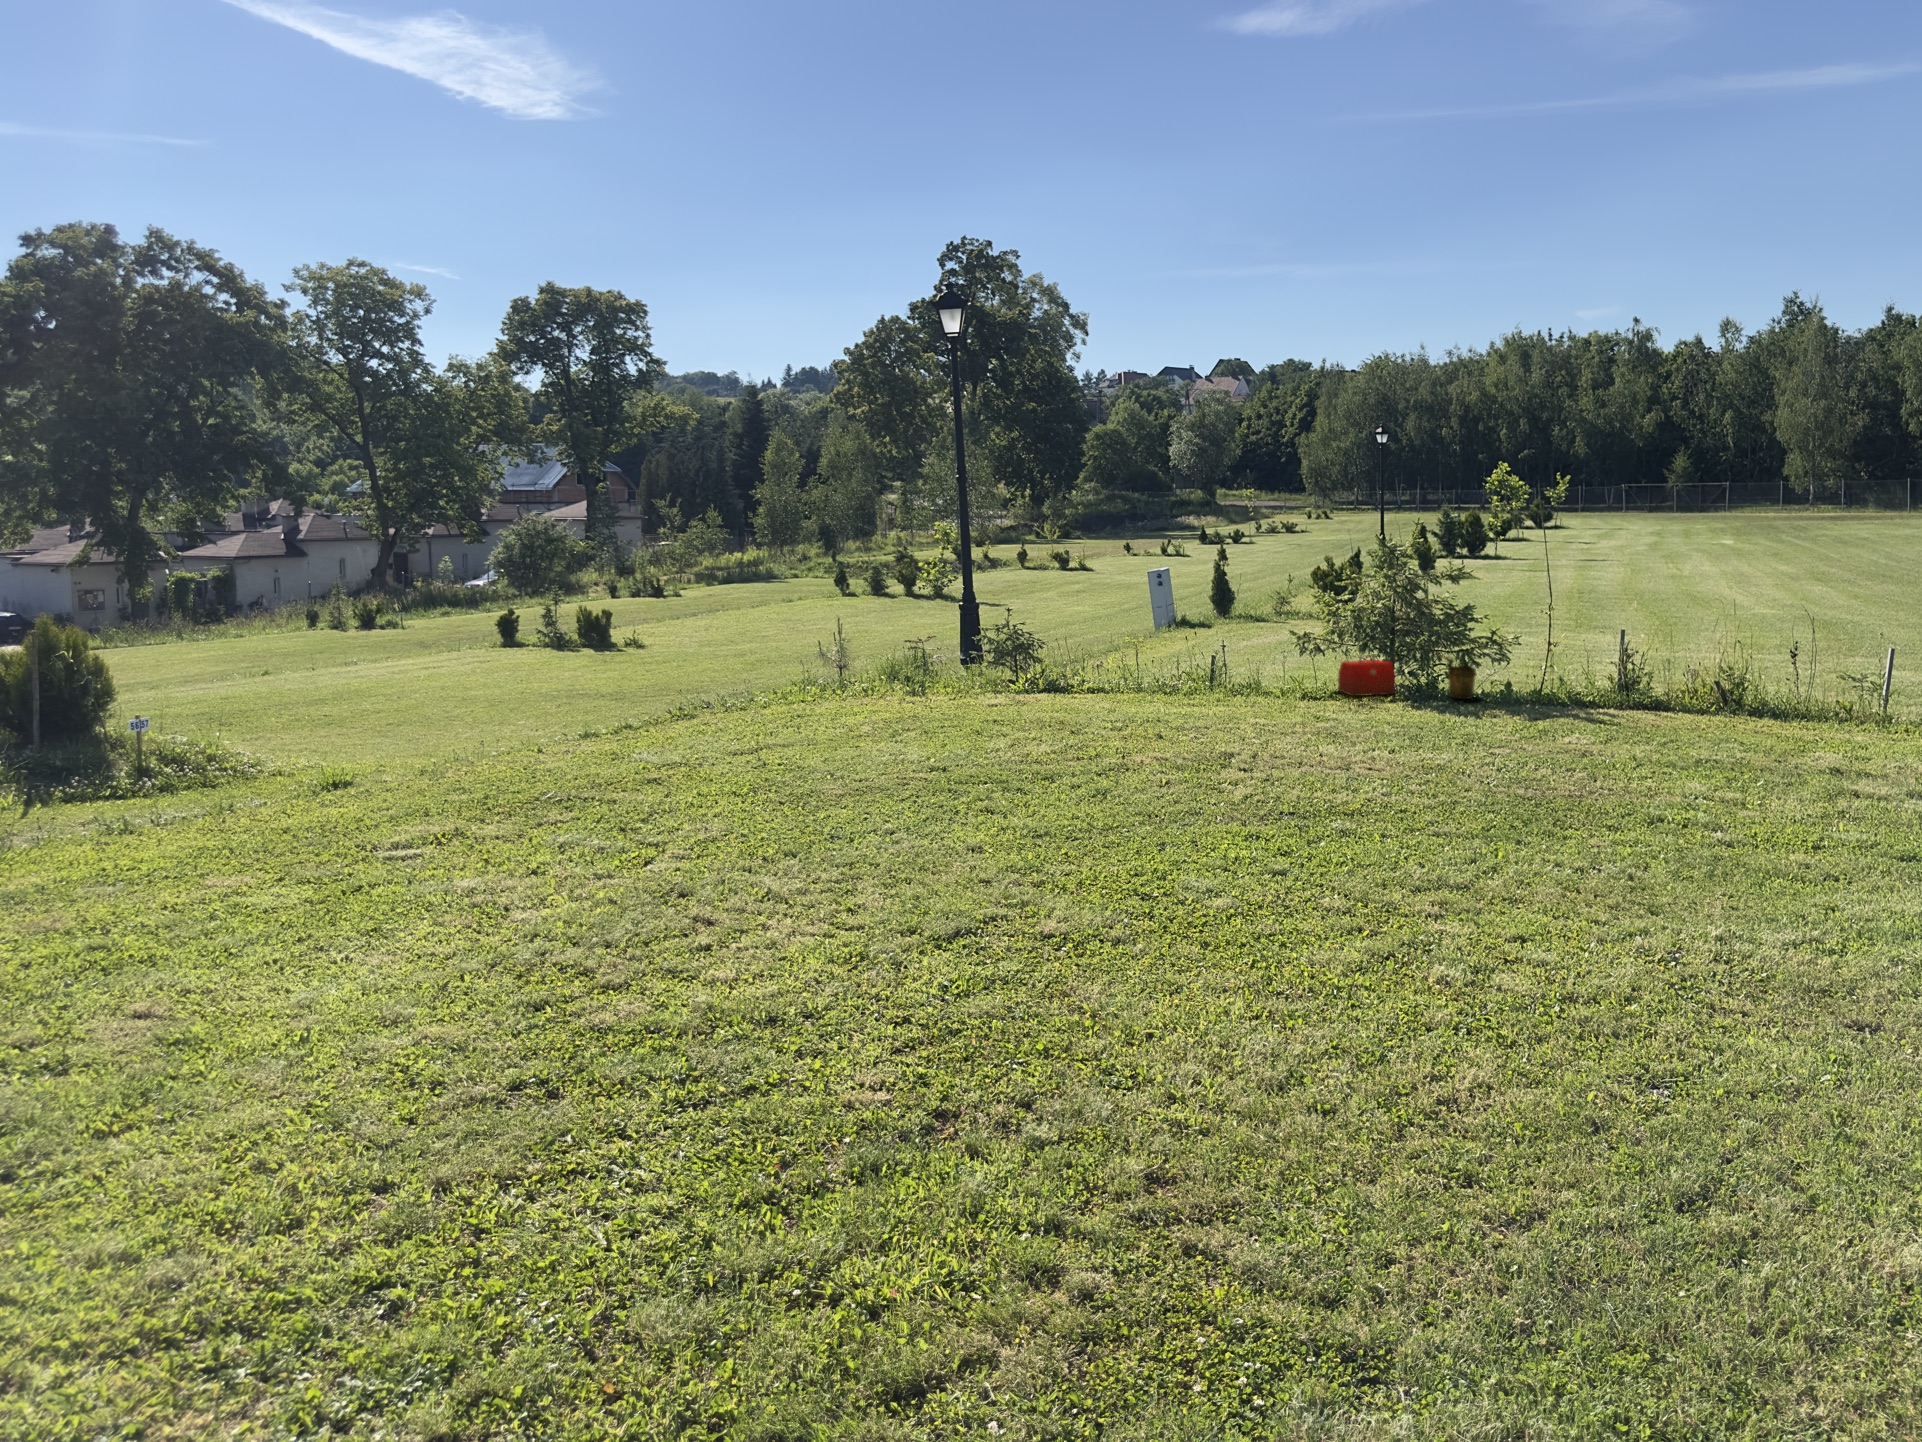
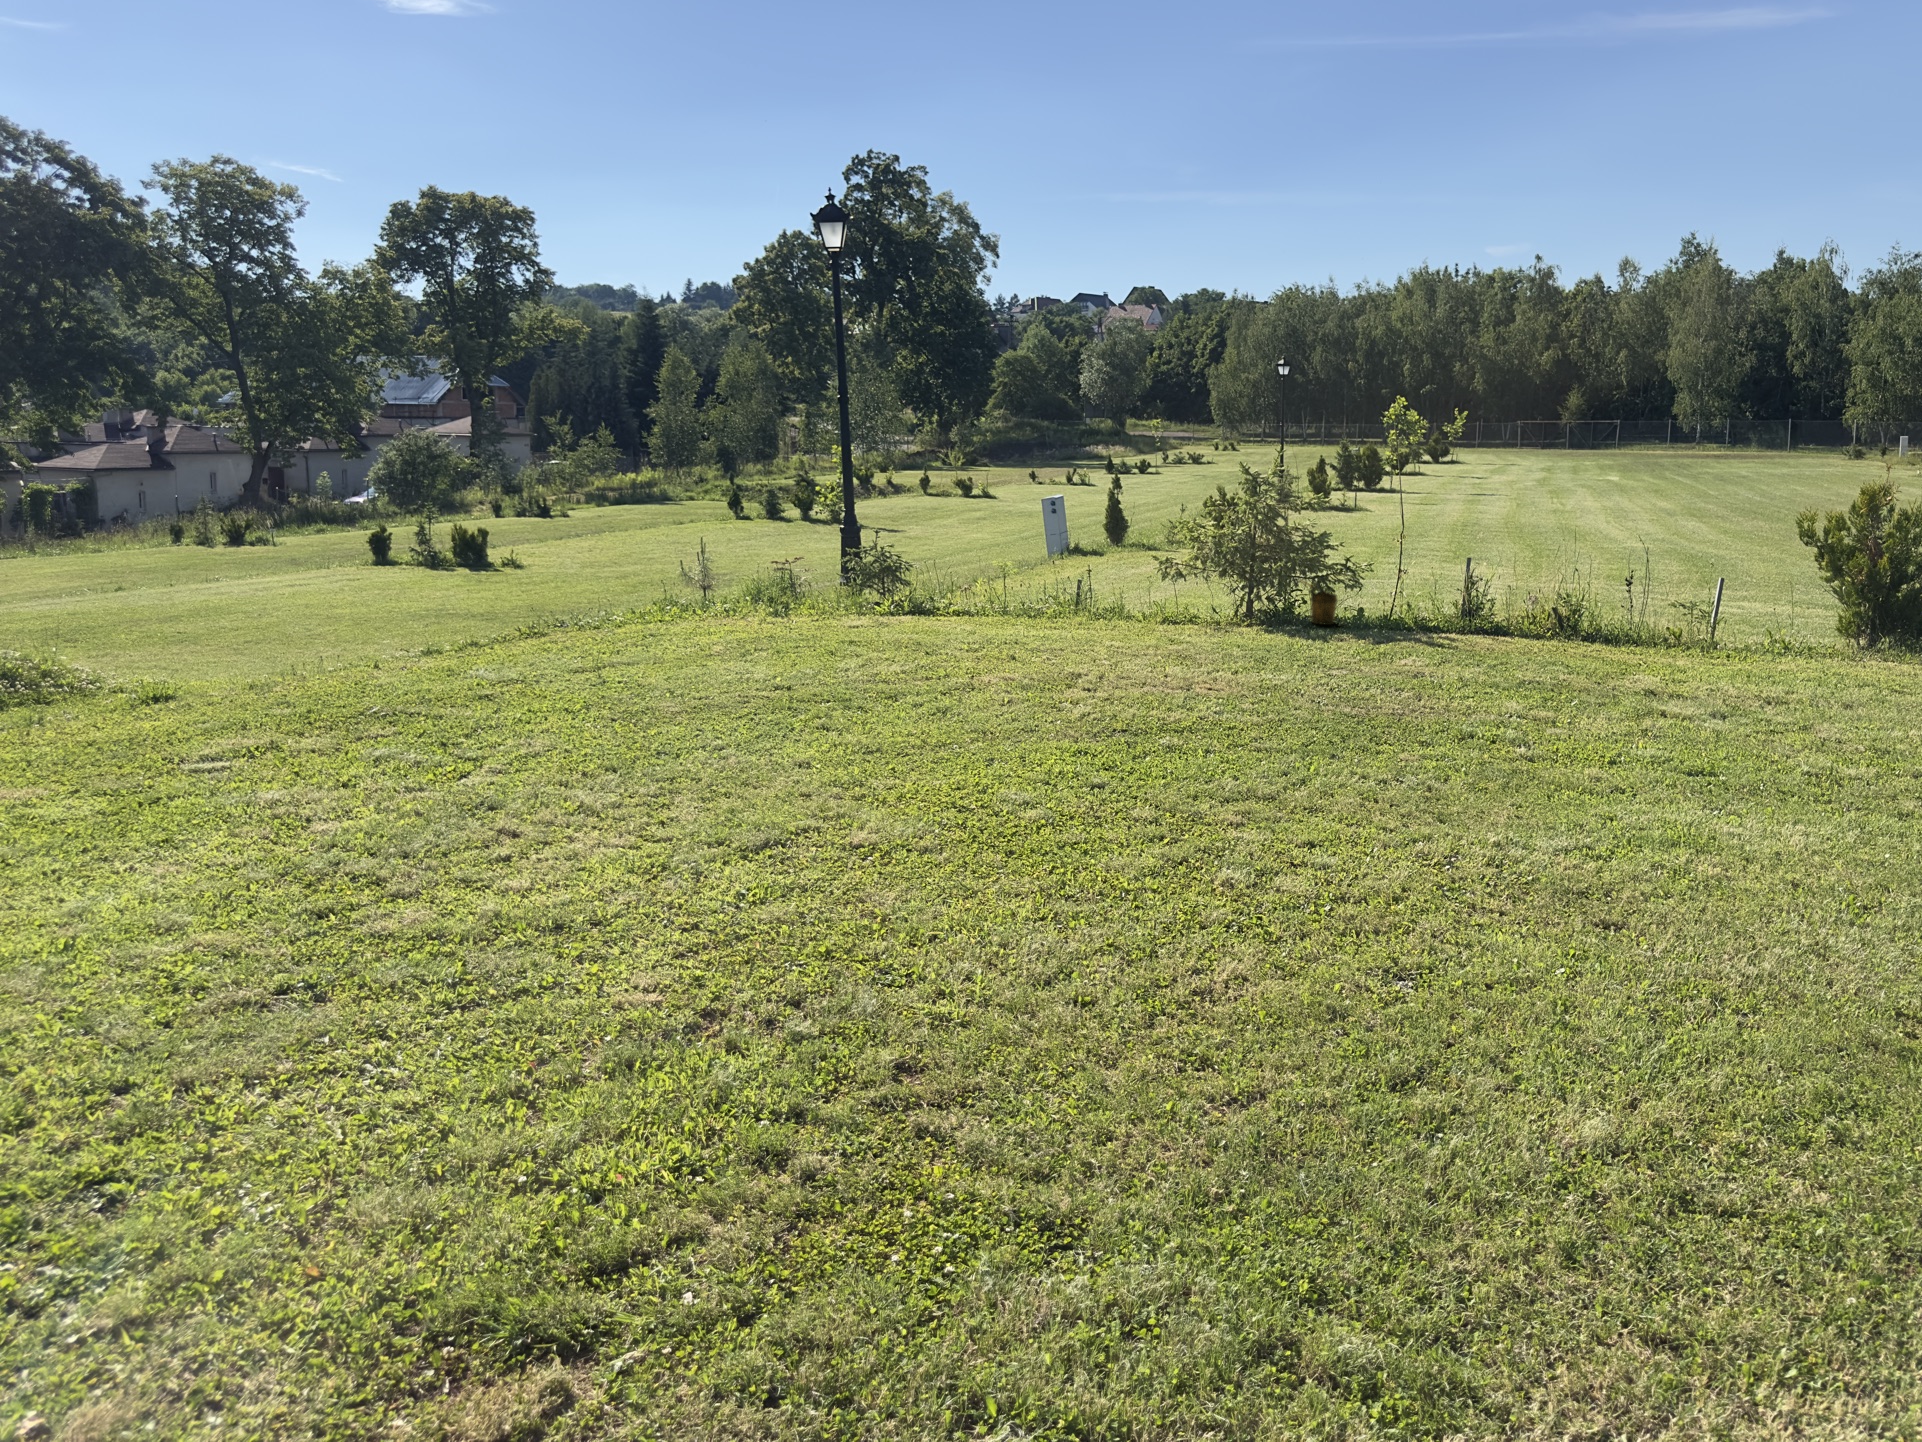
toolbox: present [1338,655,1395,696] -> none [1205,580,1260,621]

